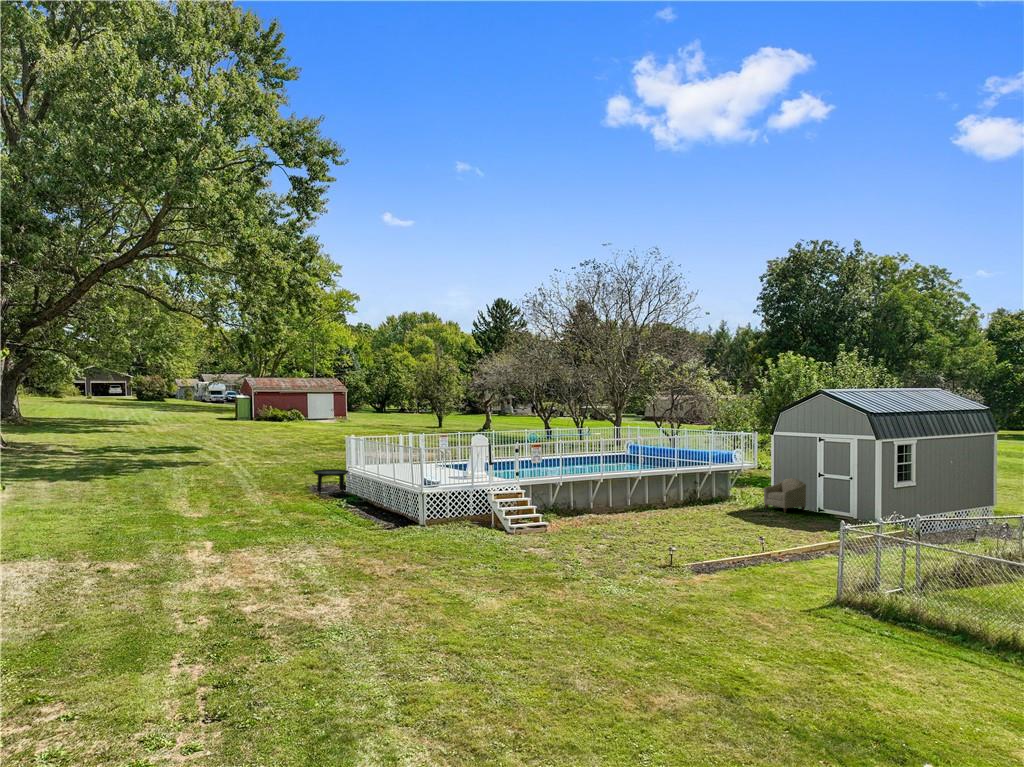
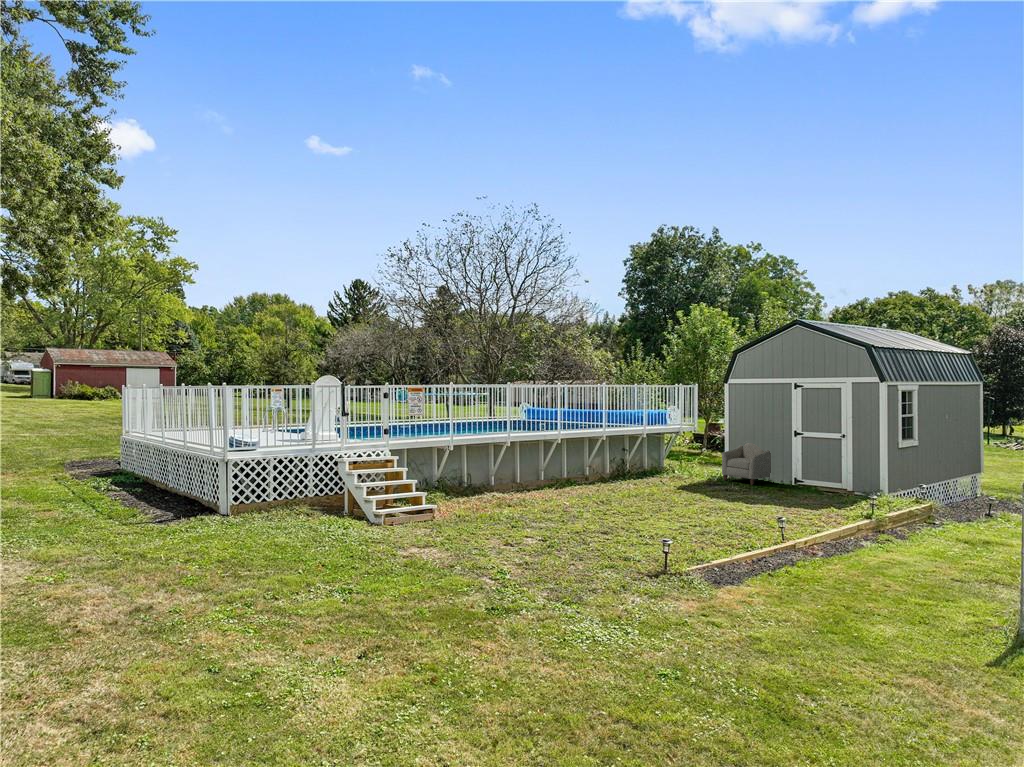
round table: present [313,469,349,494] -> none [45,430,113,469]

